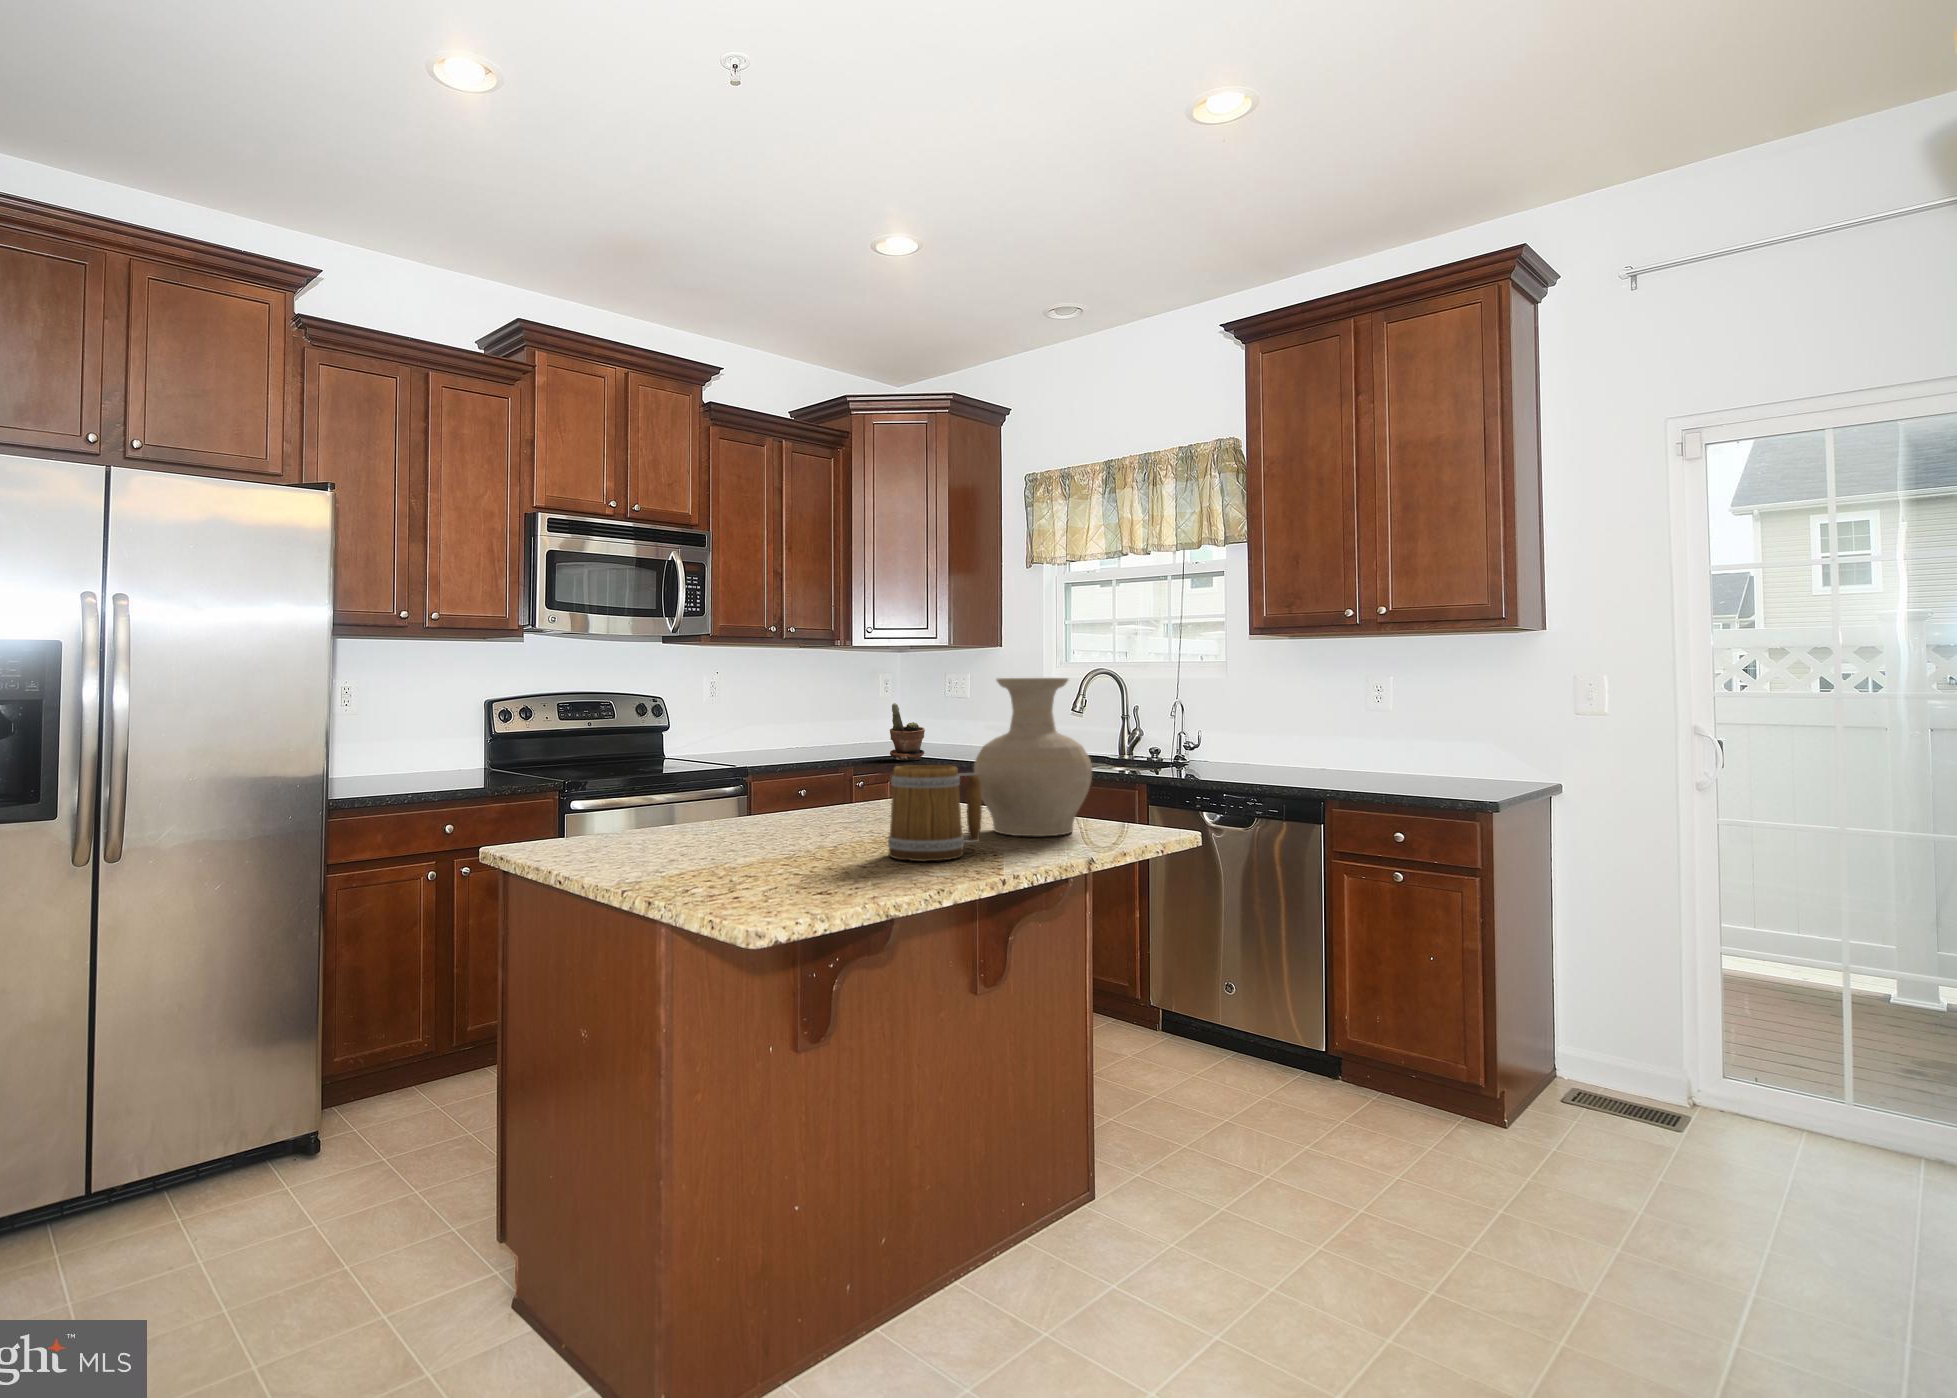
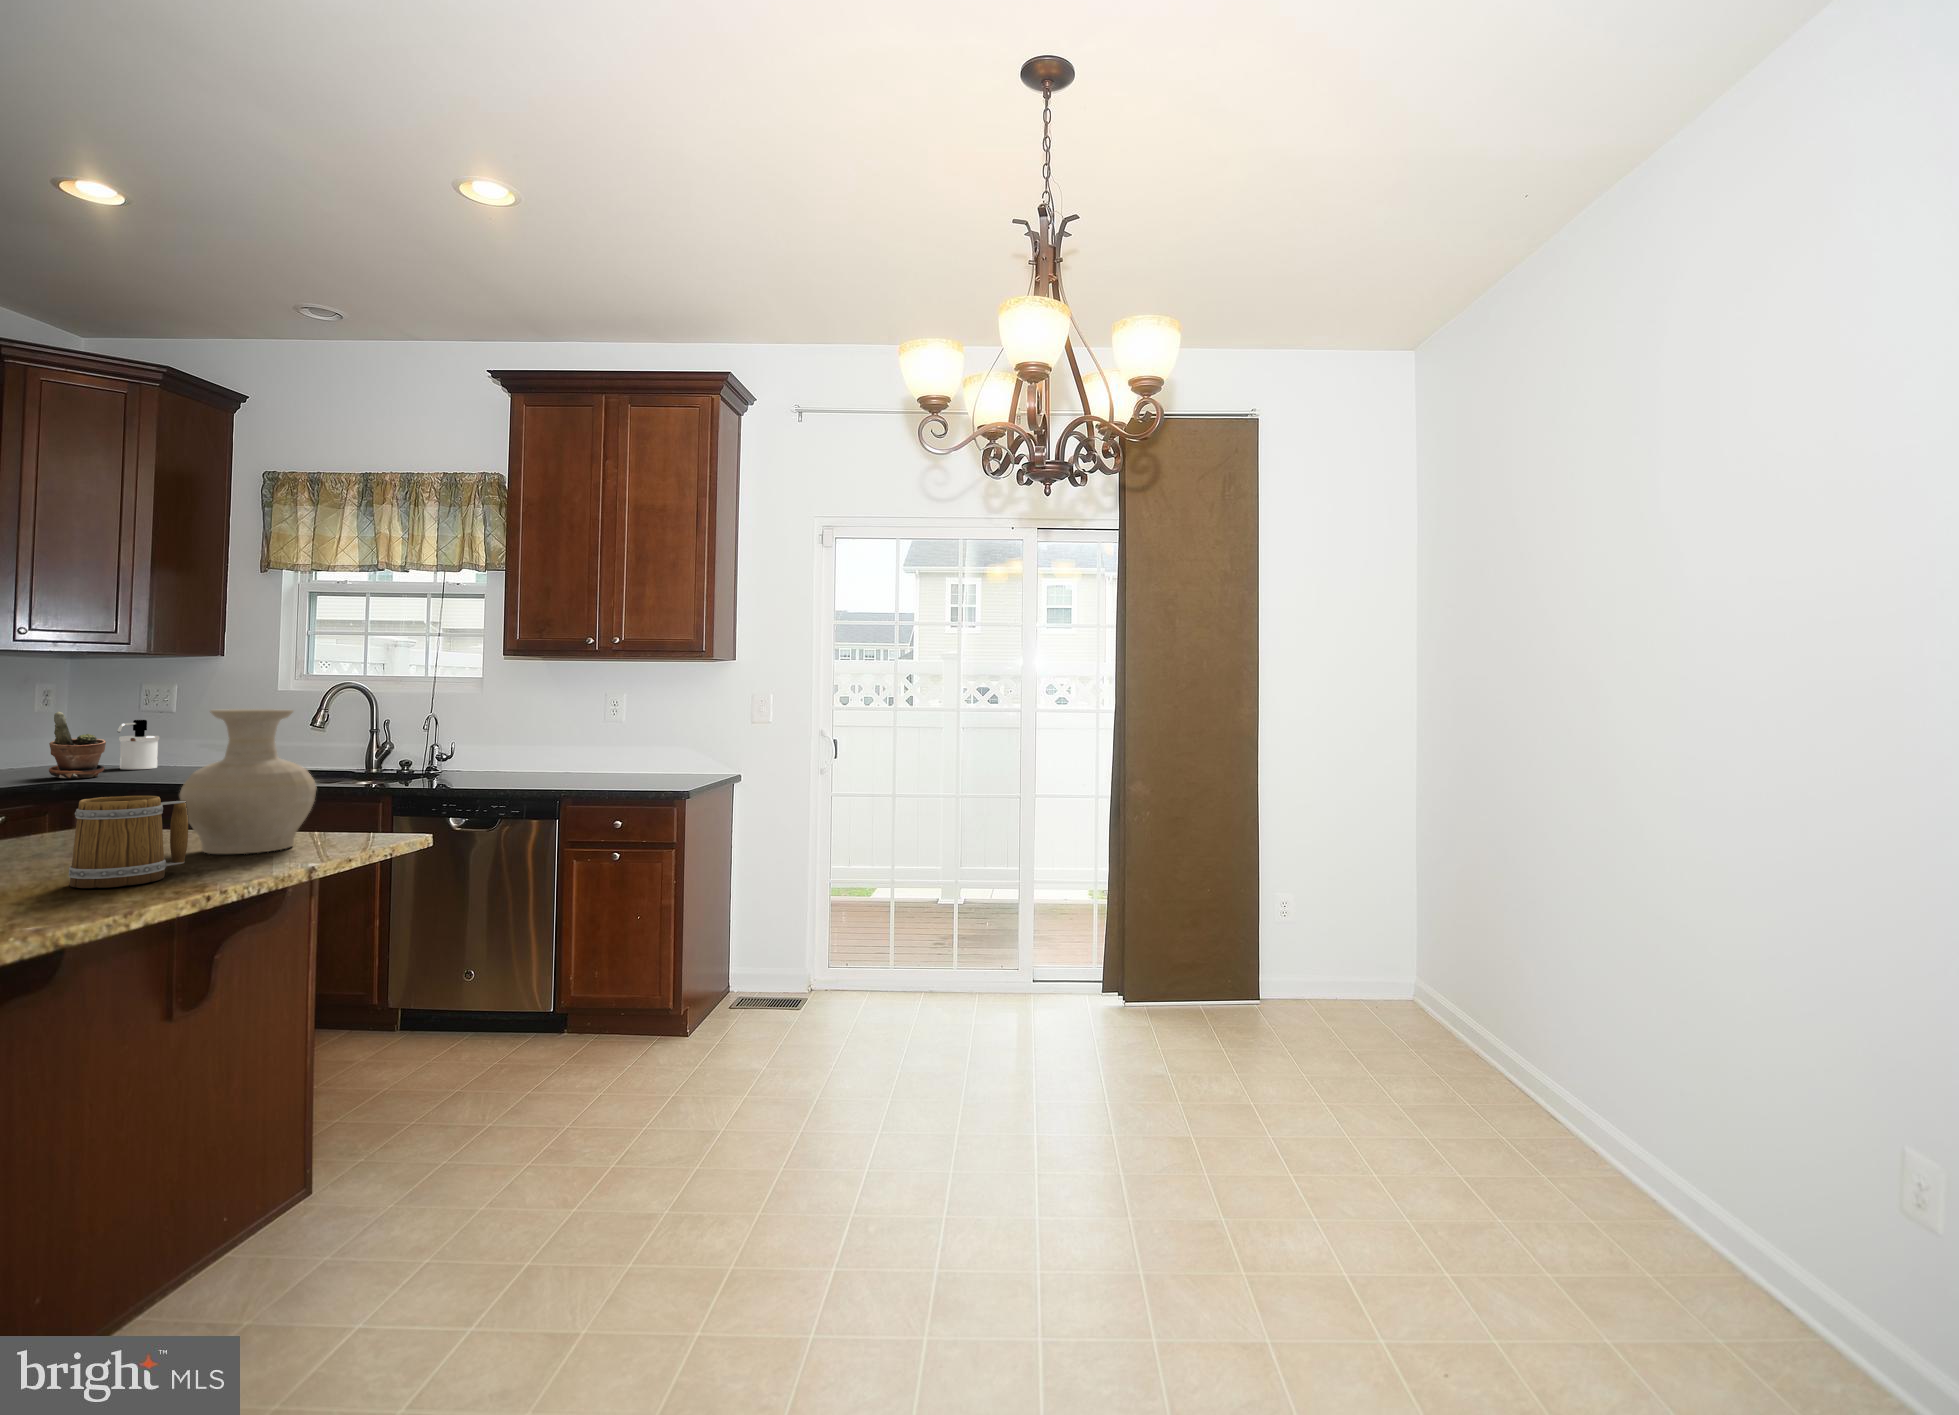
soap dispenser: none [932,711,960,755] -> present [117,720,160,770]

